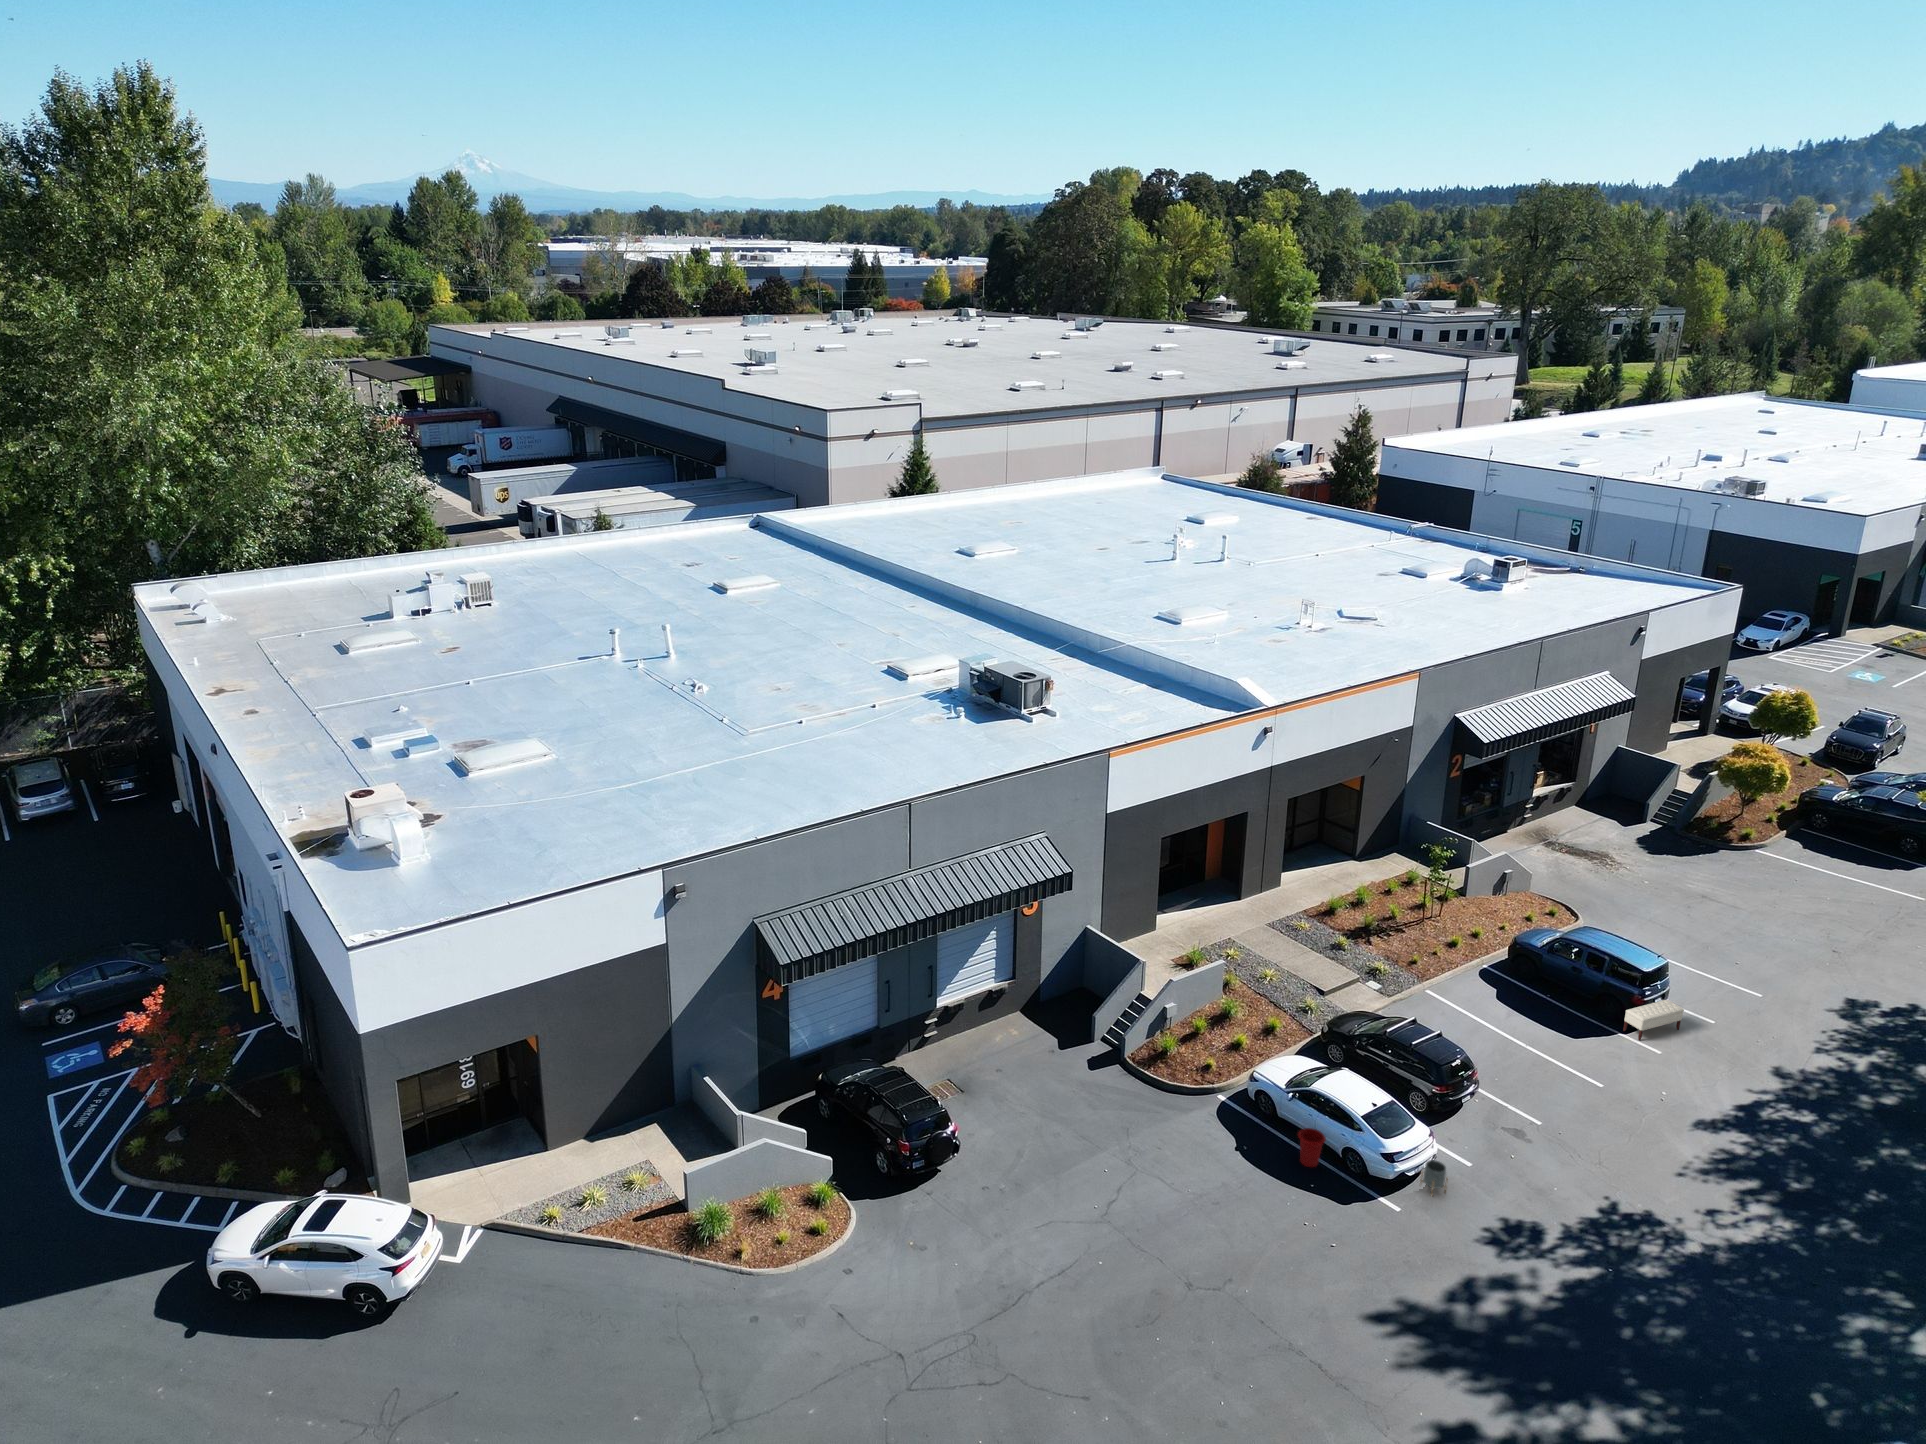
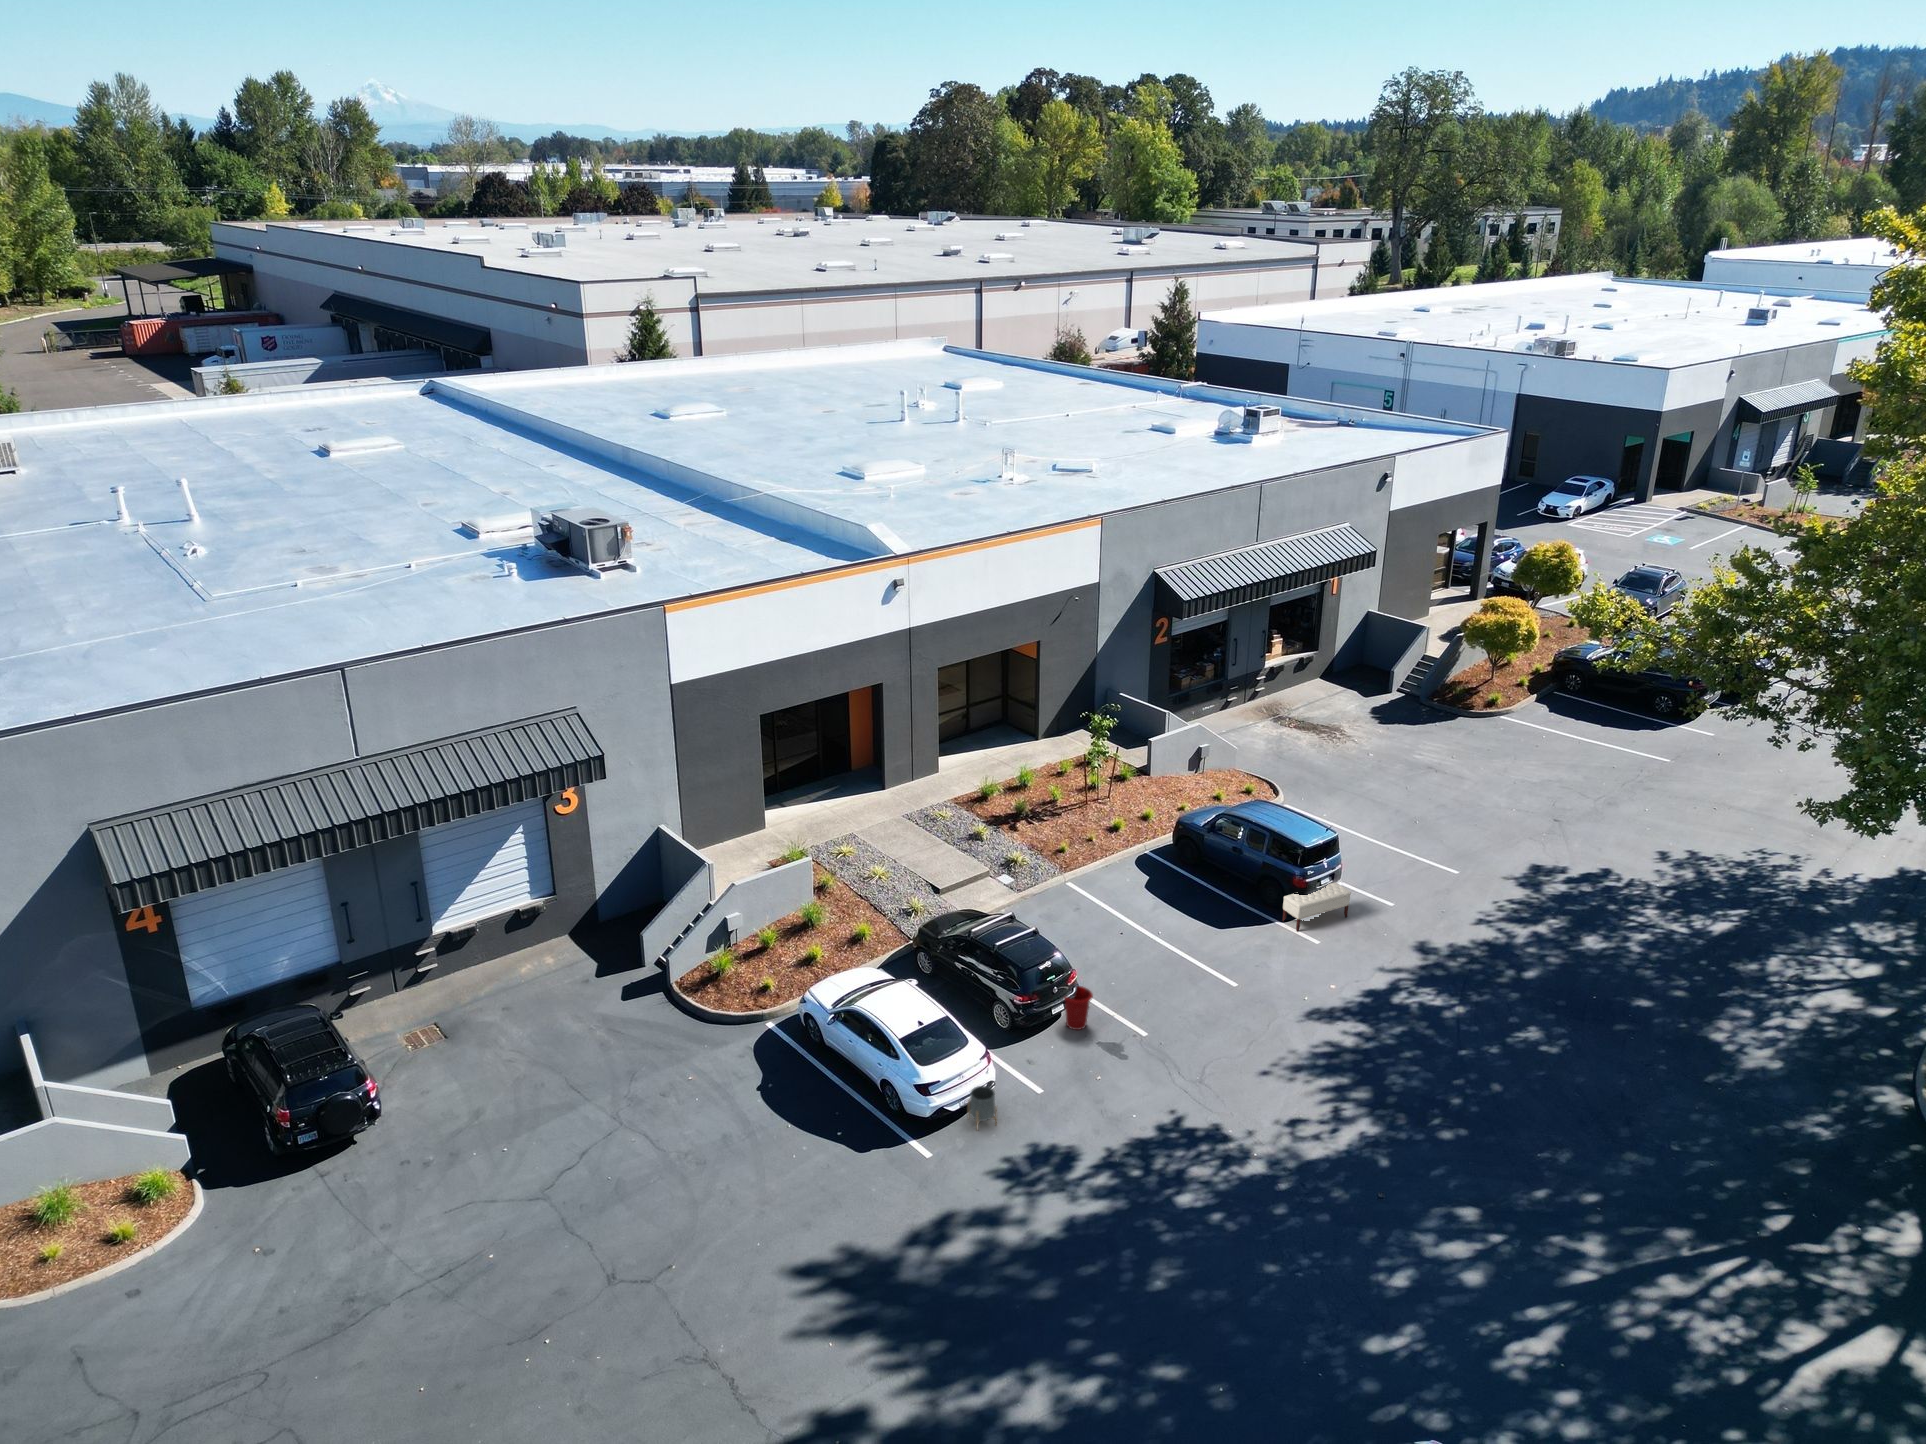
waste bin: present [1298,1128,1326,1167] -> present [1064,986,1093,1030]

